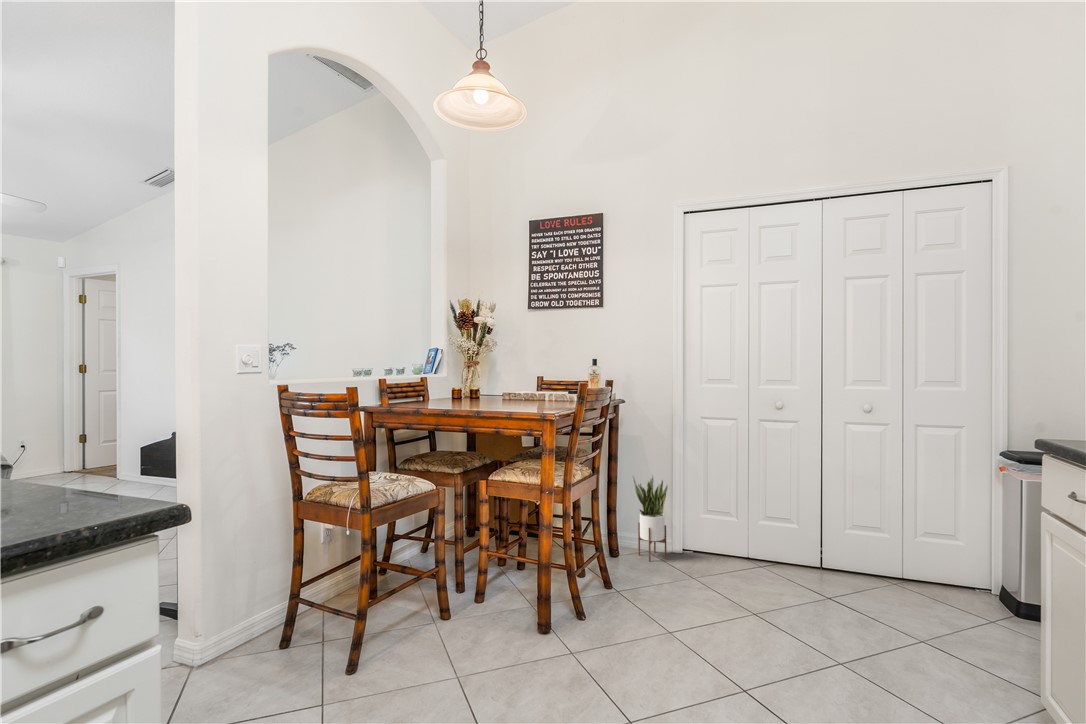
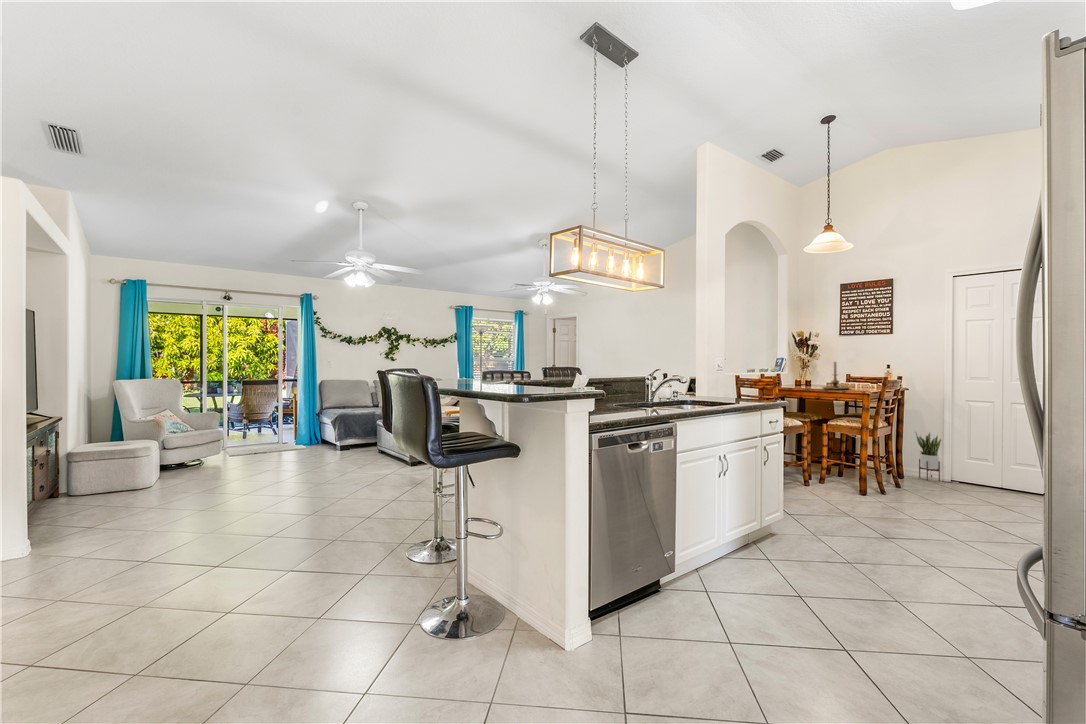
candle holder: none [476,350,526,409] -> present [822,362,849,389]

